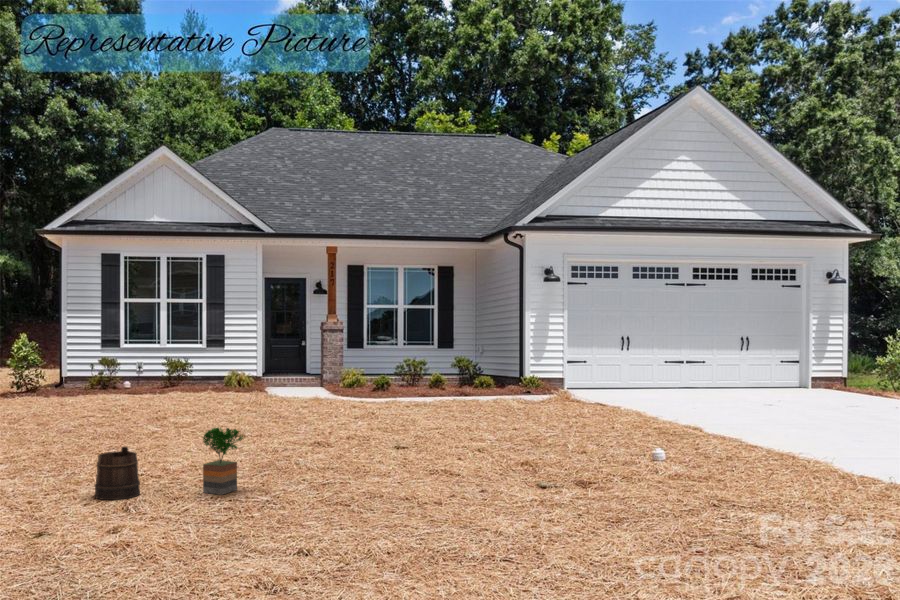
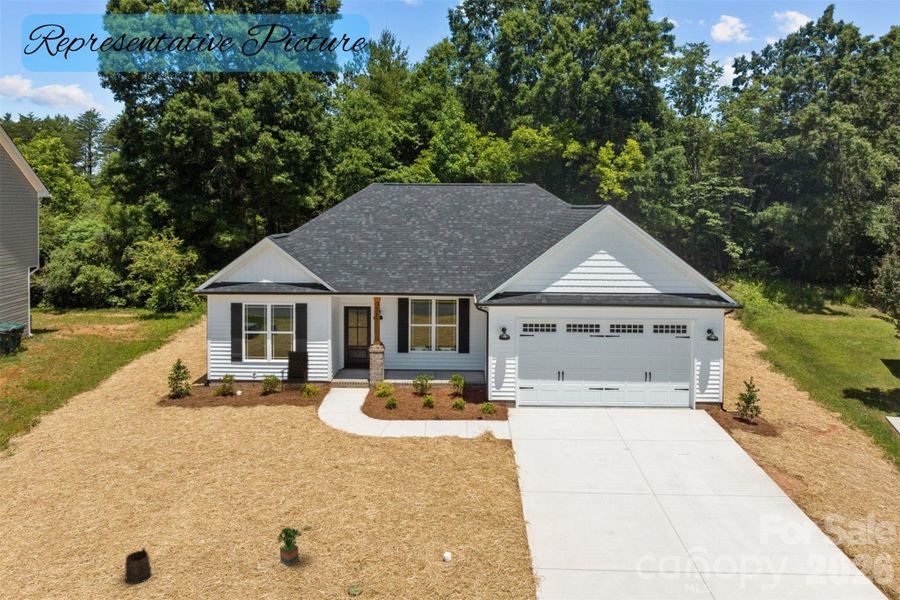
lounge chair: none [187,328,232,388] -> present [281,351,309,391]
potted tree: present [203,427,243,495] -> present [278,528,301,566]

